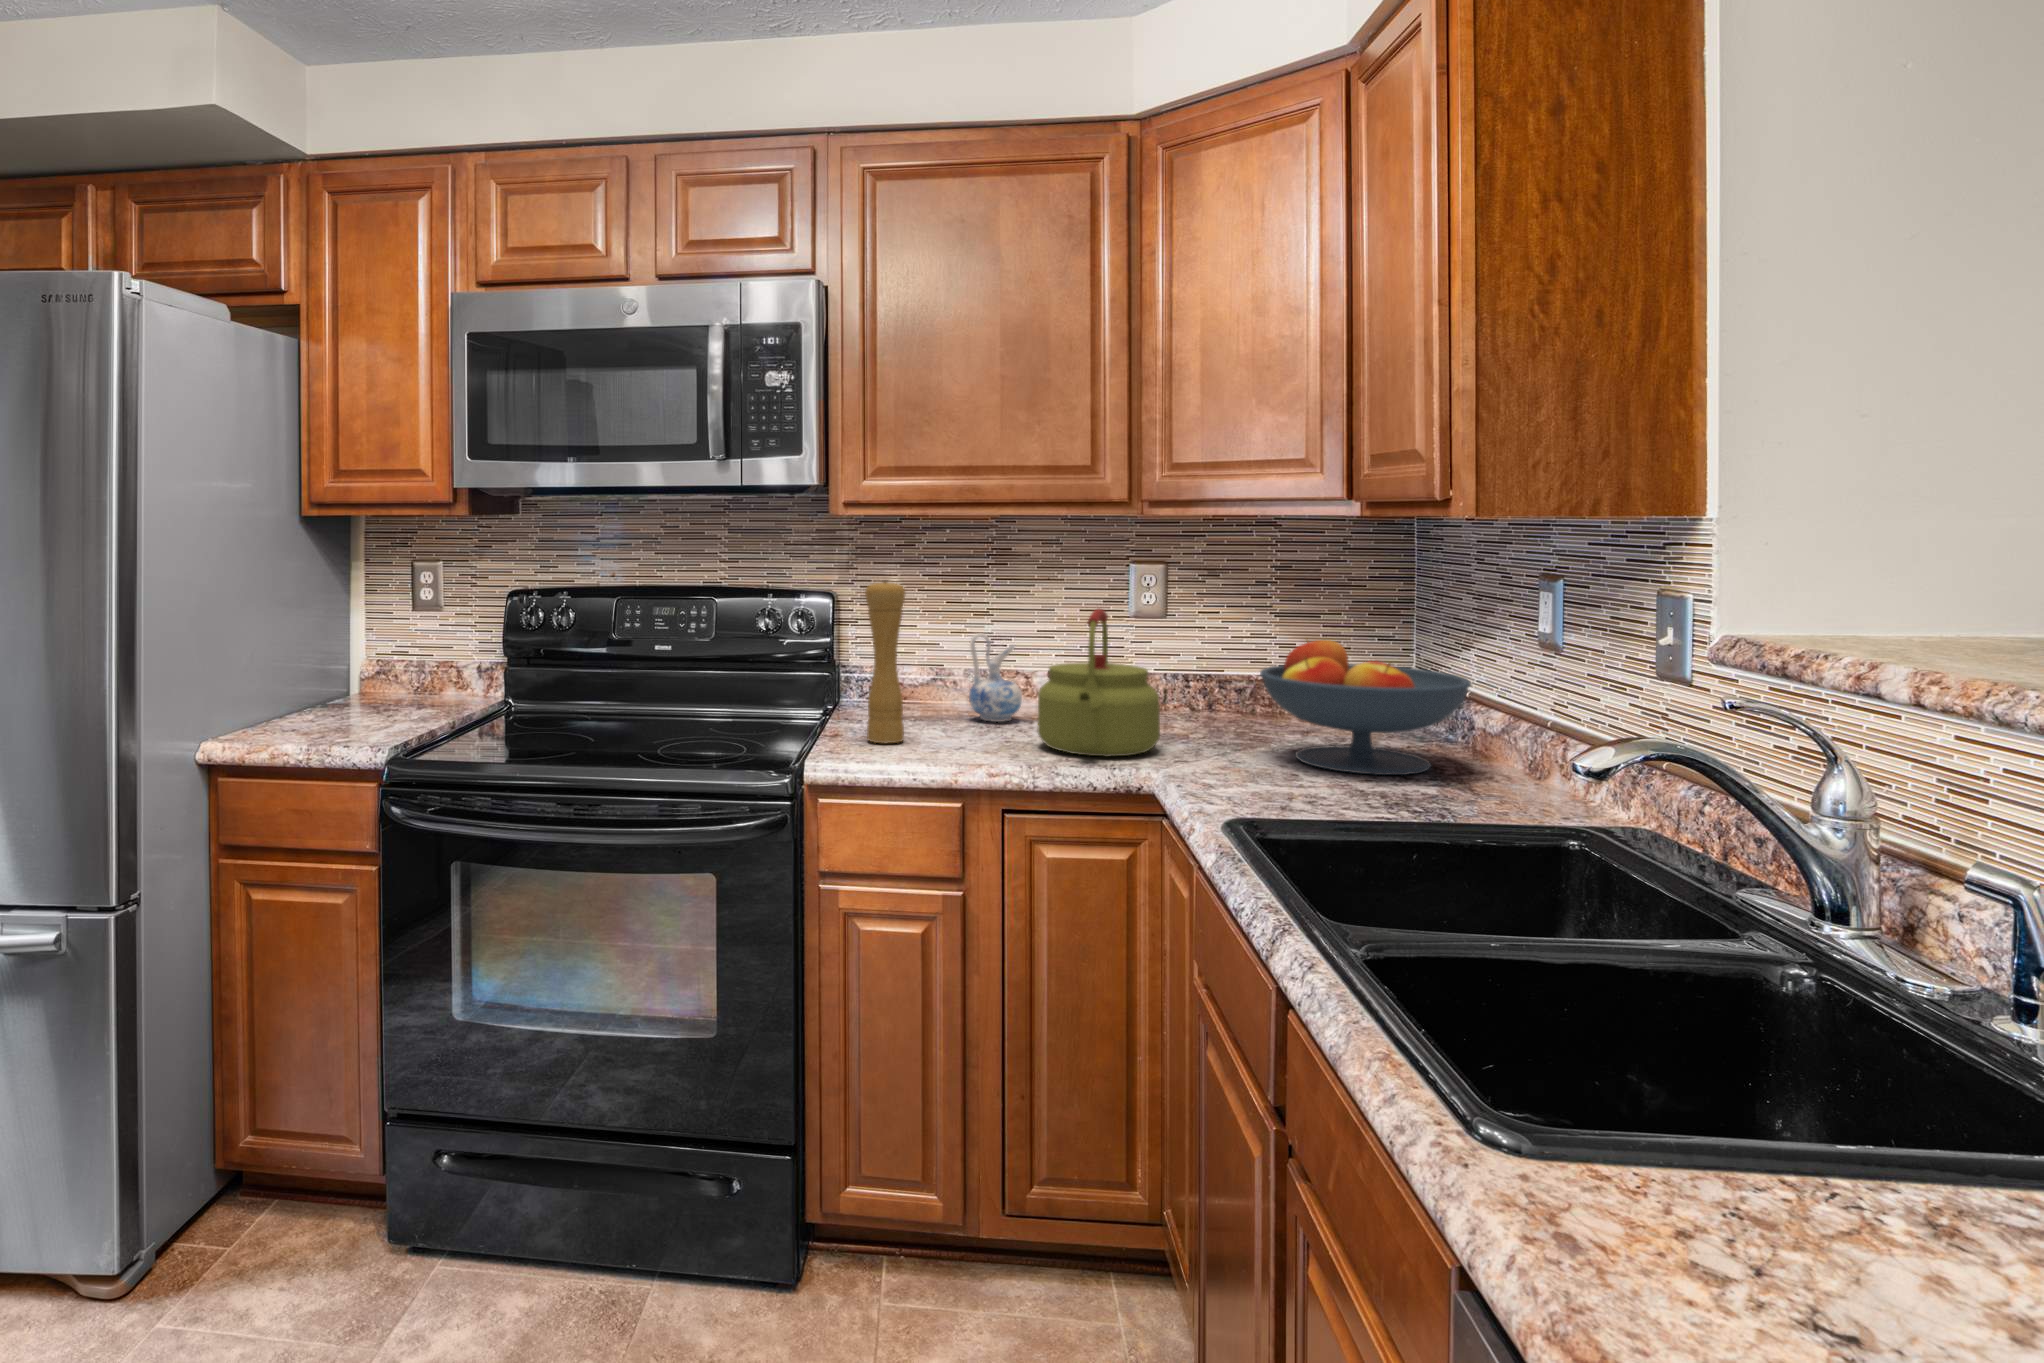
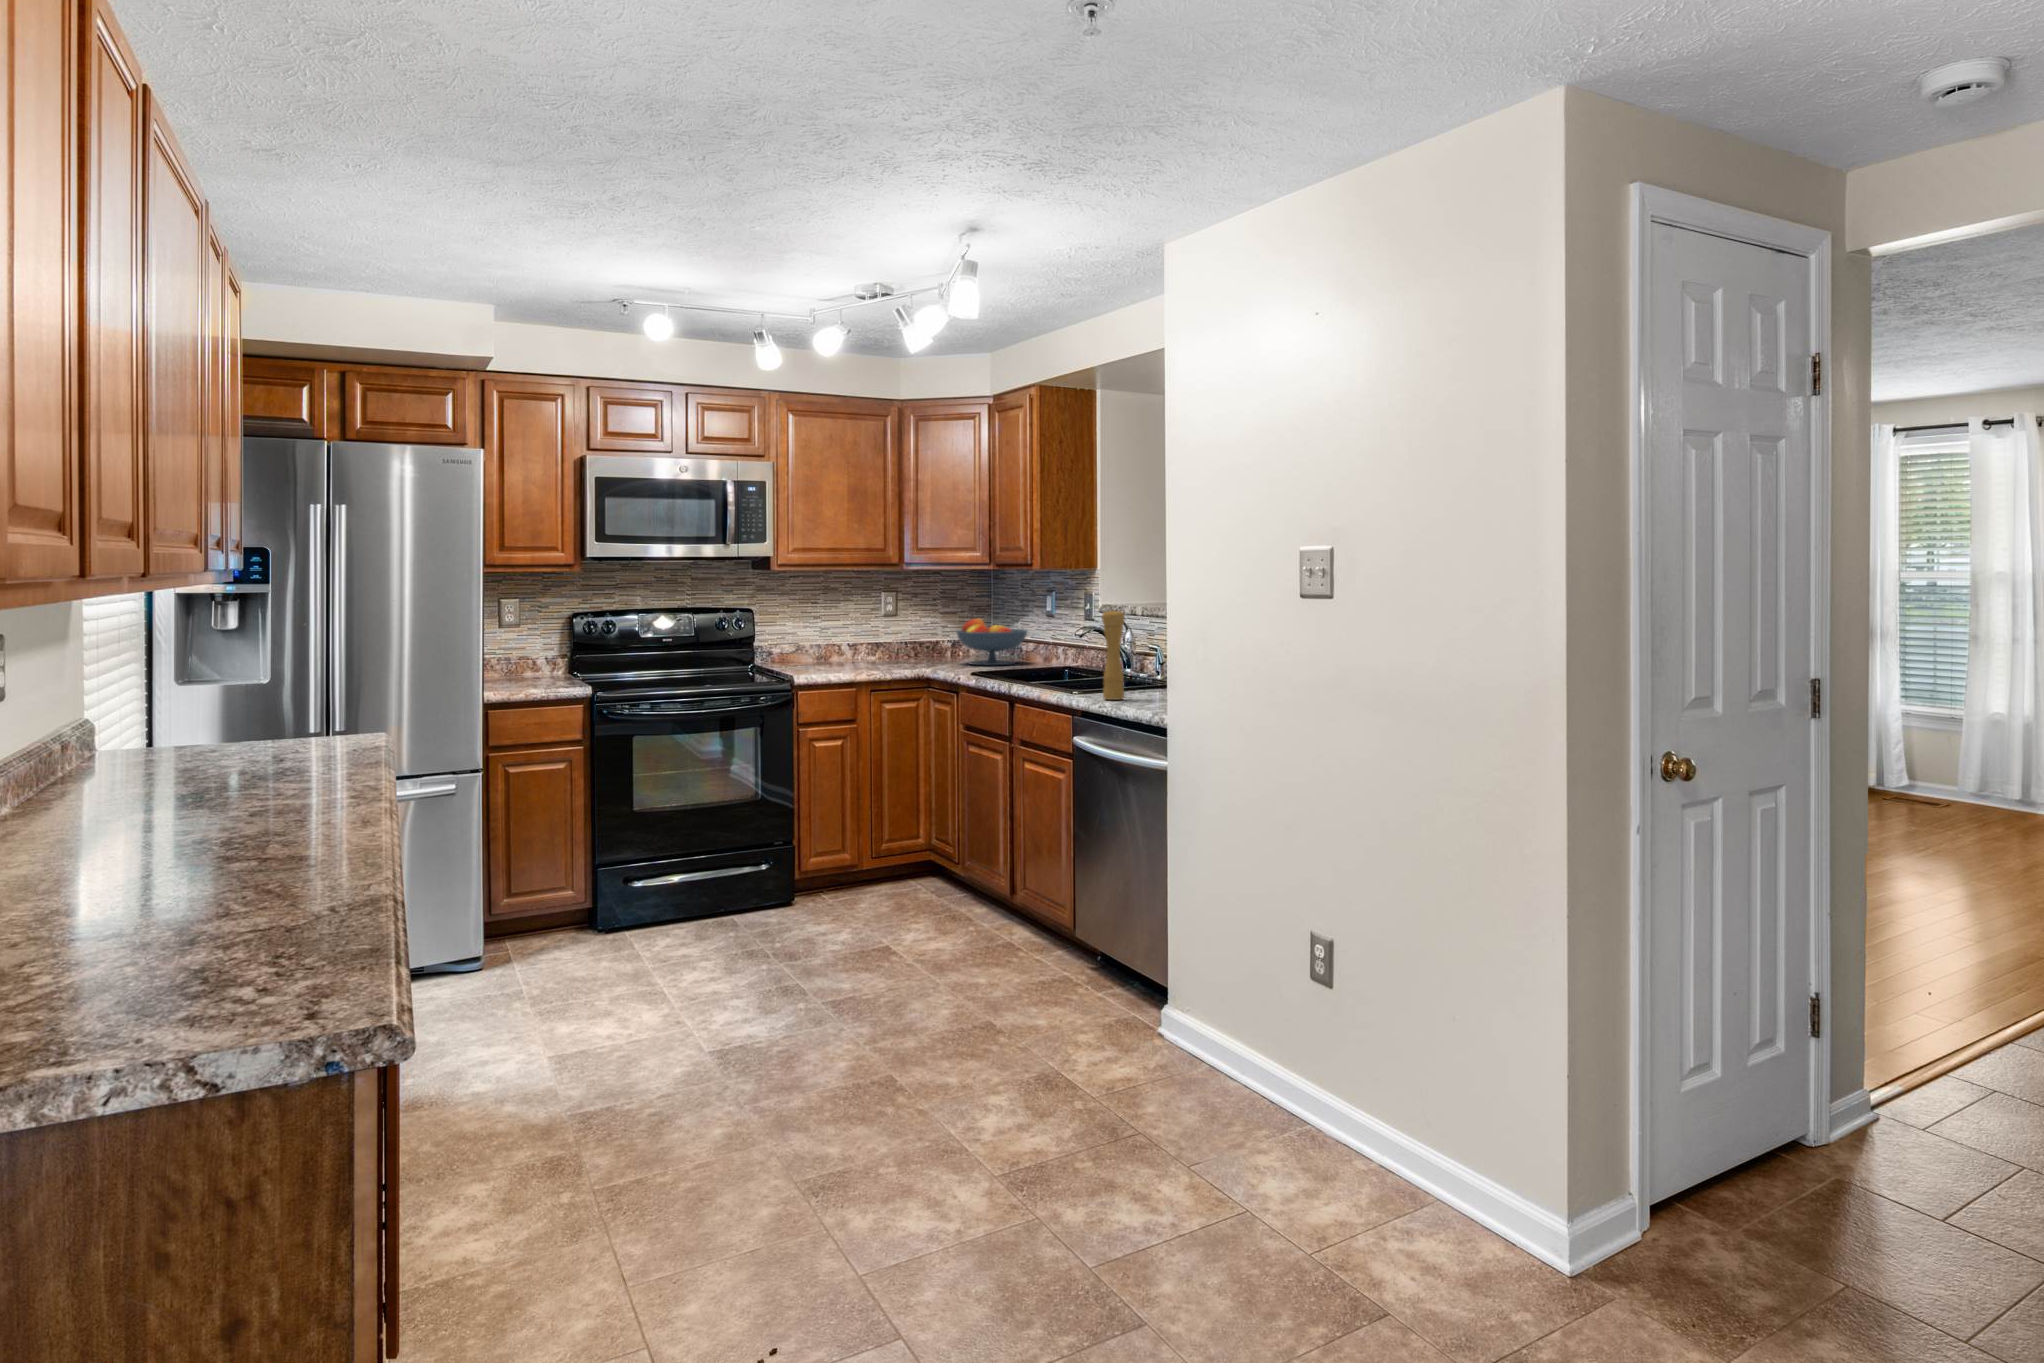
pepper mill: present [865,580,905,743] -> present [1102,610,1125,700]
kettle: present [1038,609,1160,757] -> none [871,609,921,669]
ceramic pitcher: present [969,633,1022,722] -> none [821,625,846,666]

